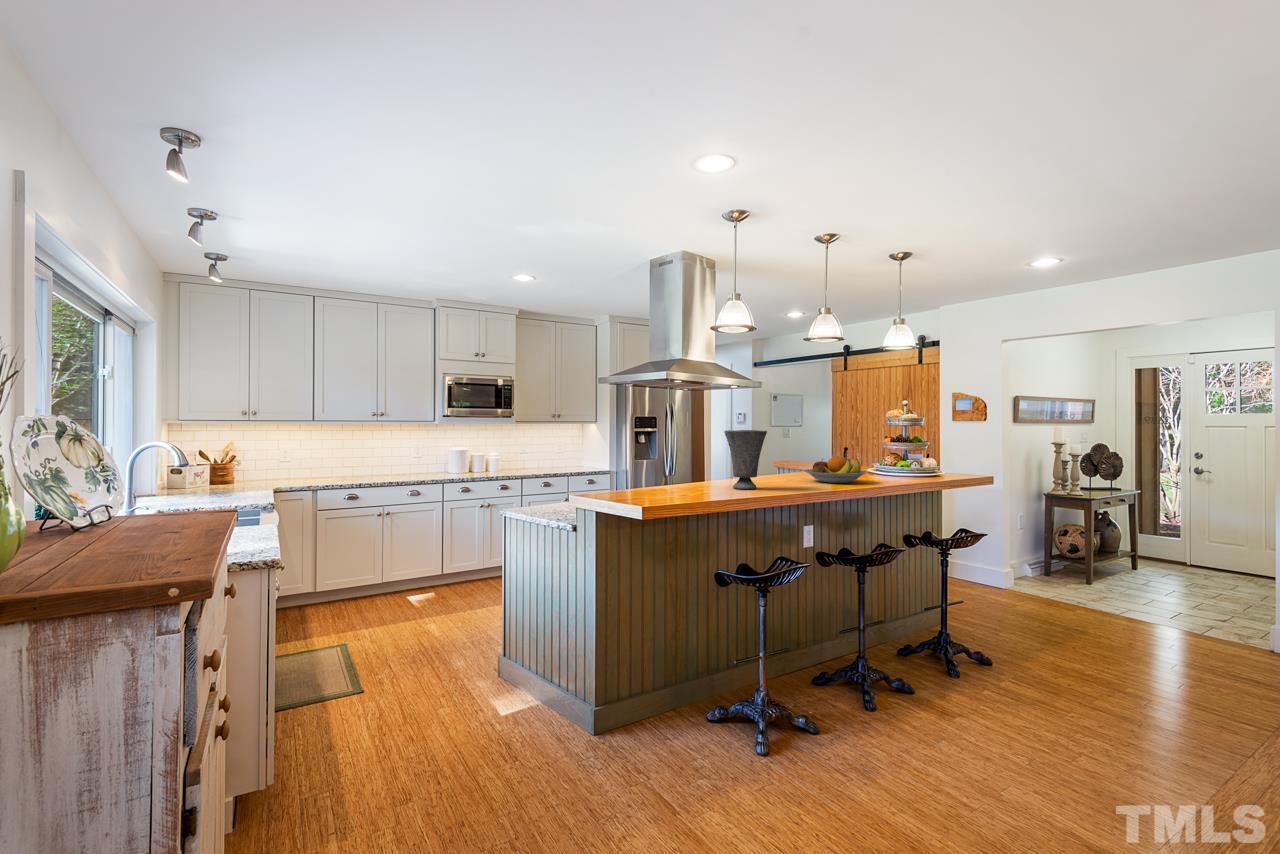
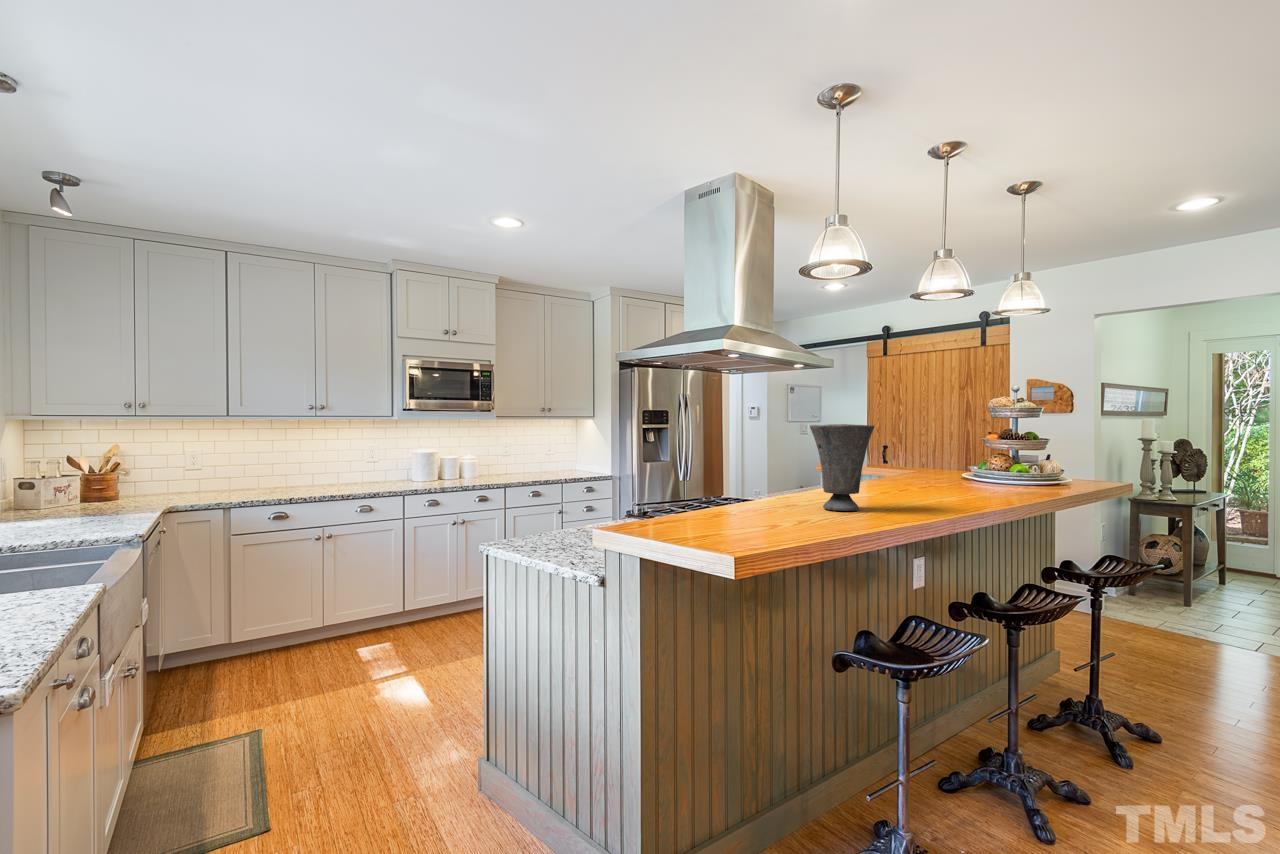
fruit bowl: present [804,456,868,483] -> none [902,460,995,498]

